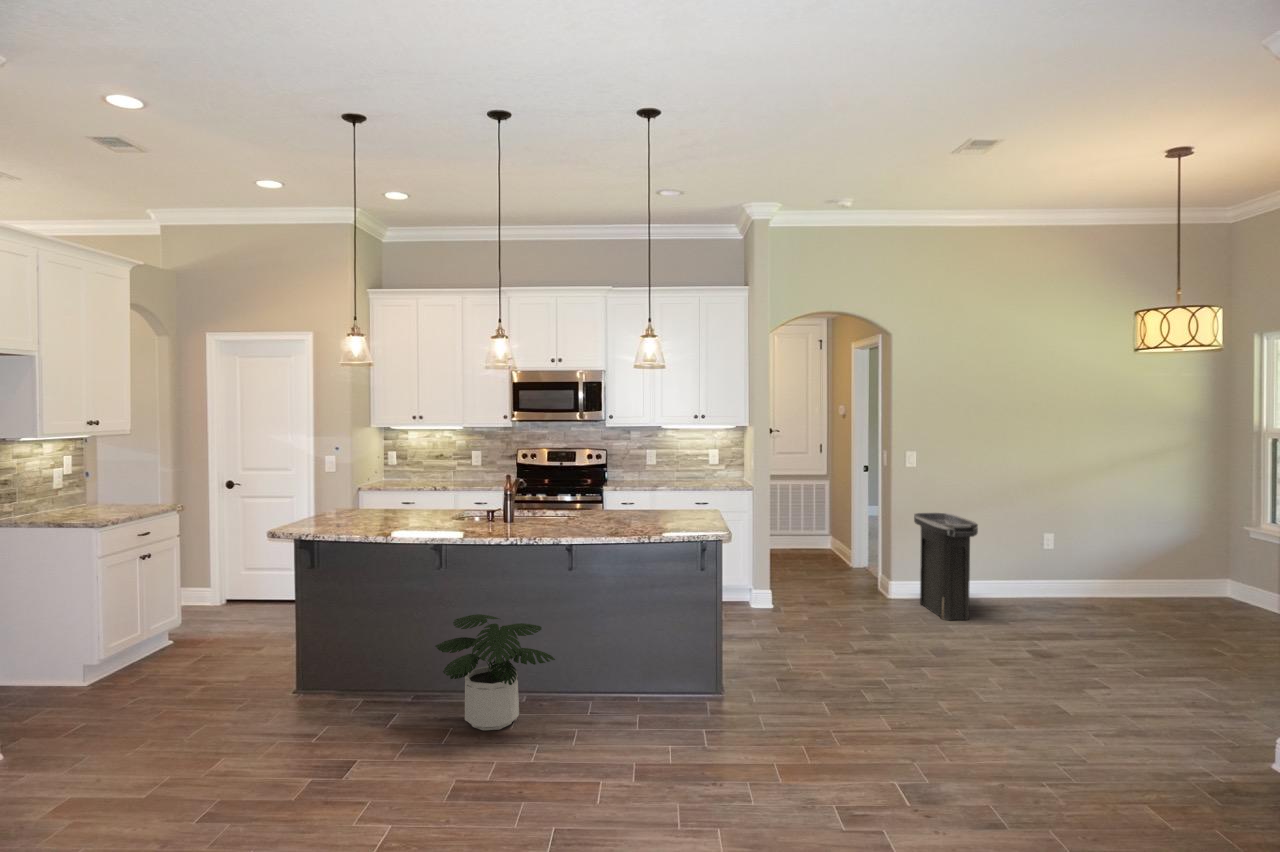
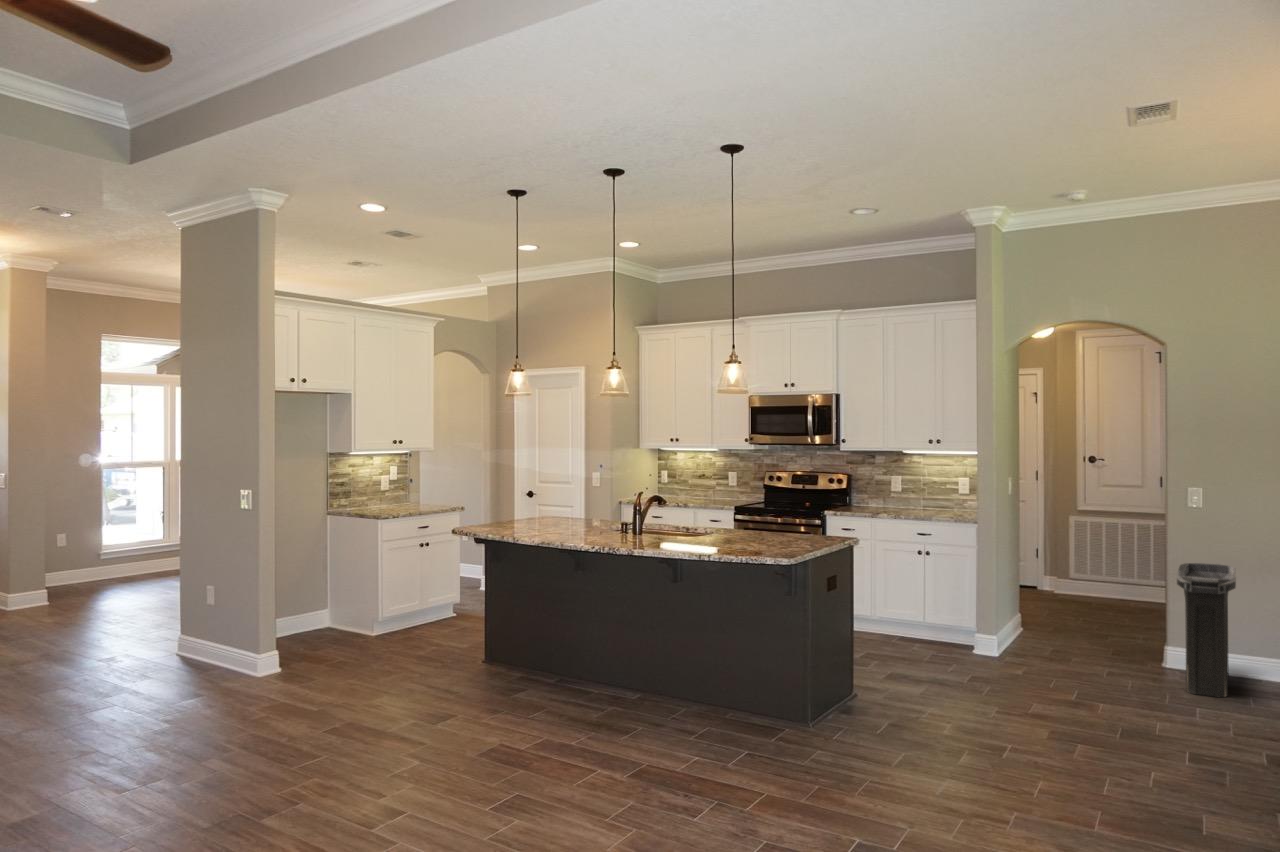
potted plant: present [435,614,555,730] -> none [565,607,659,700]

